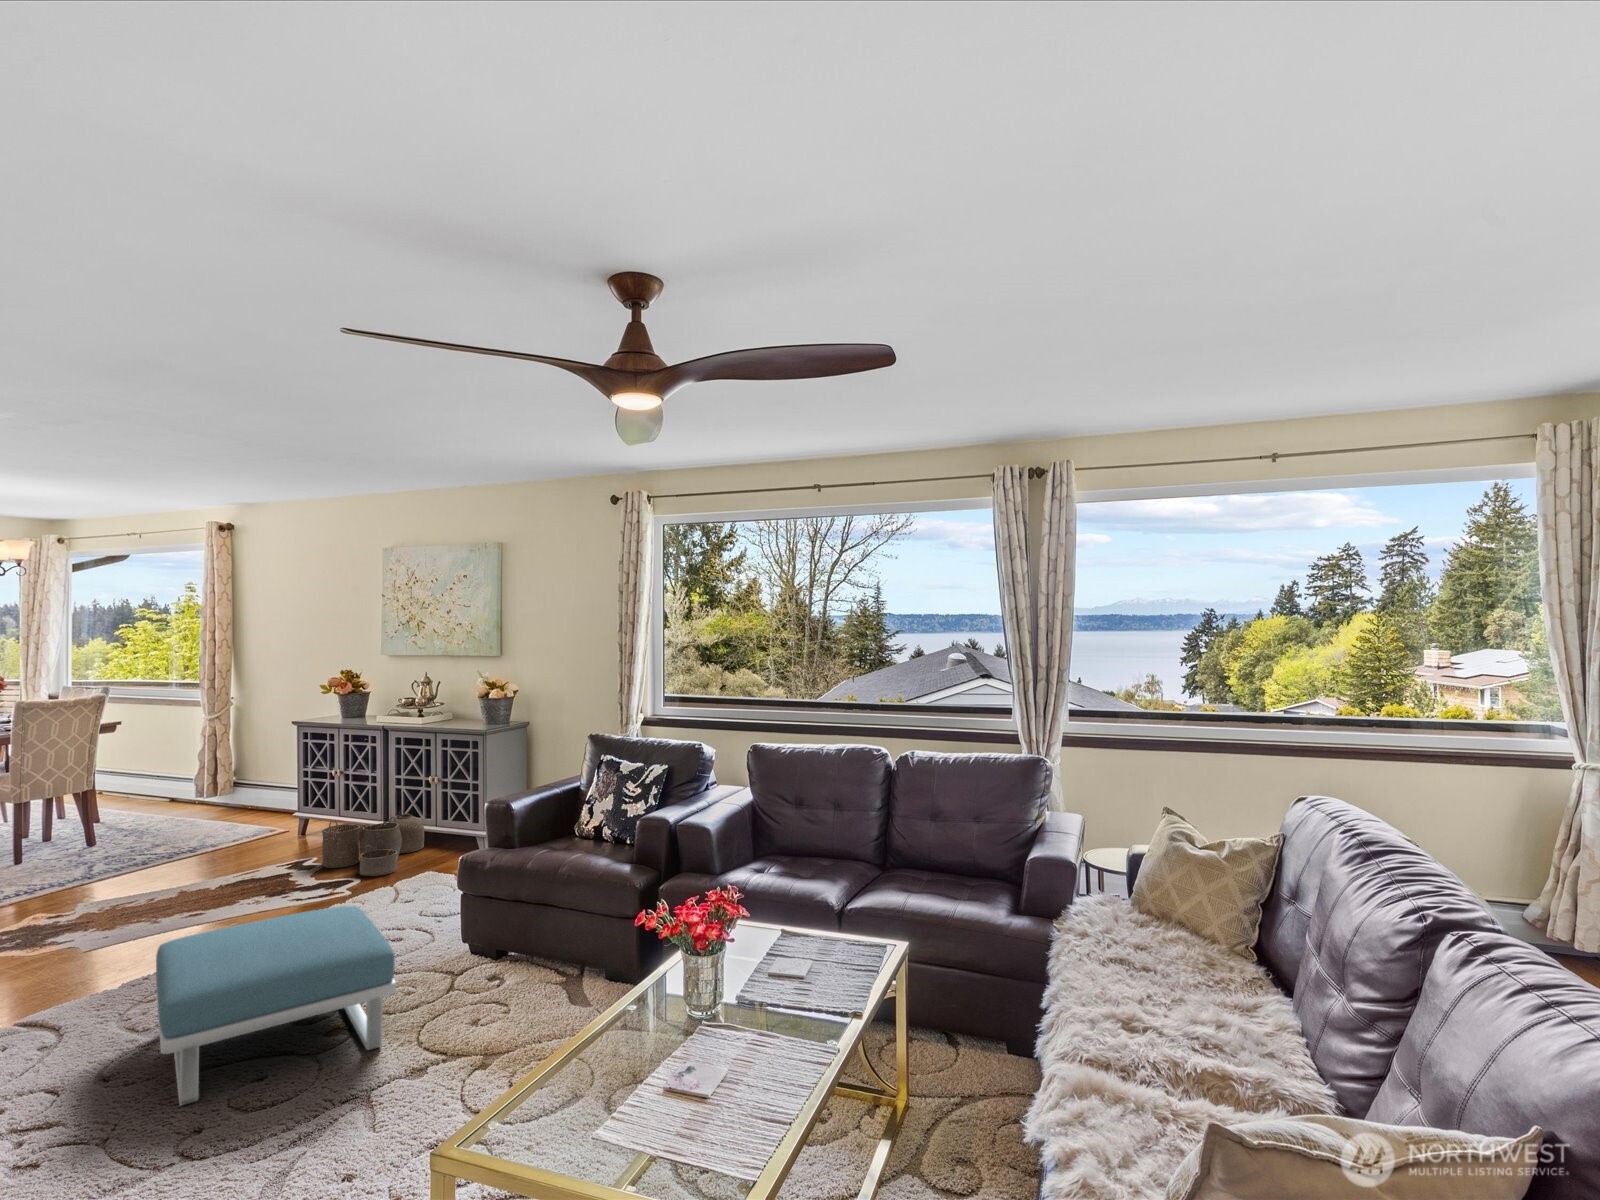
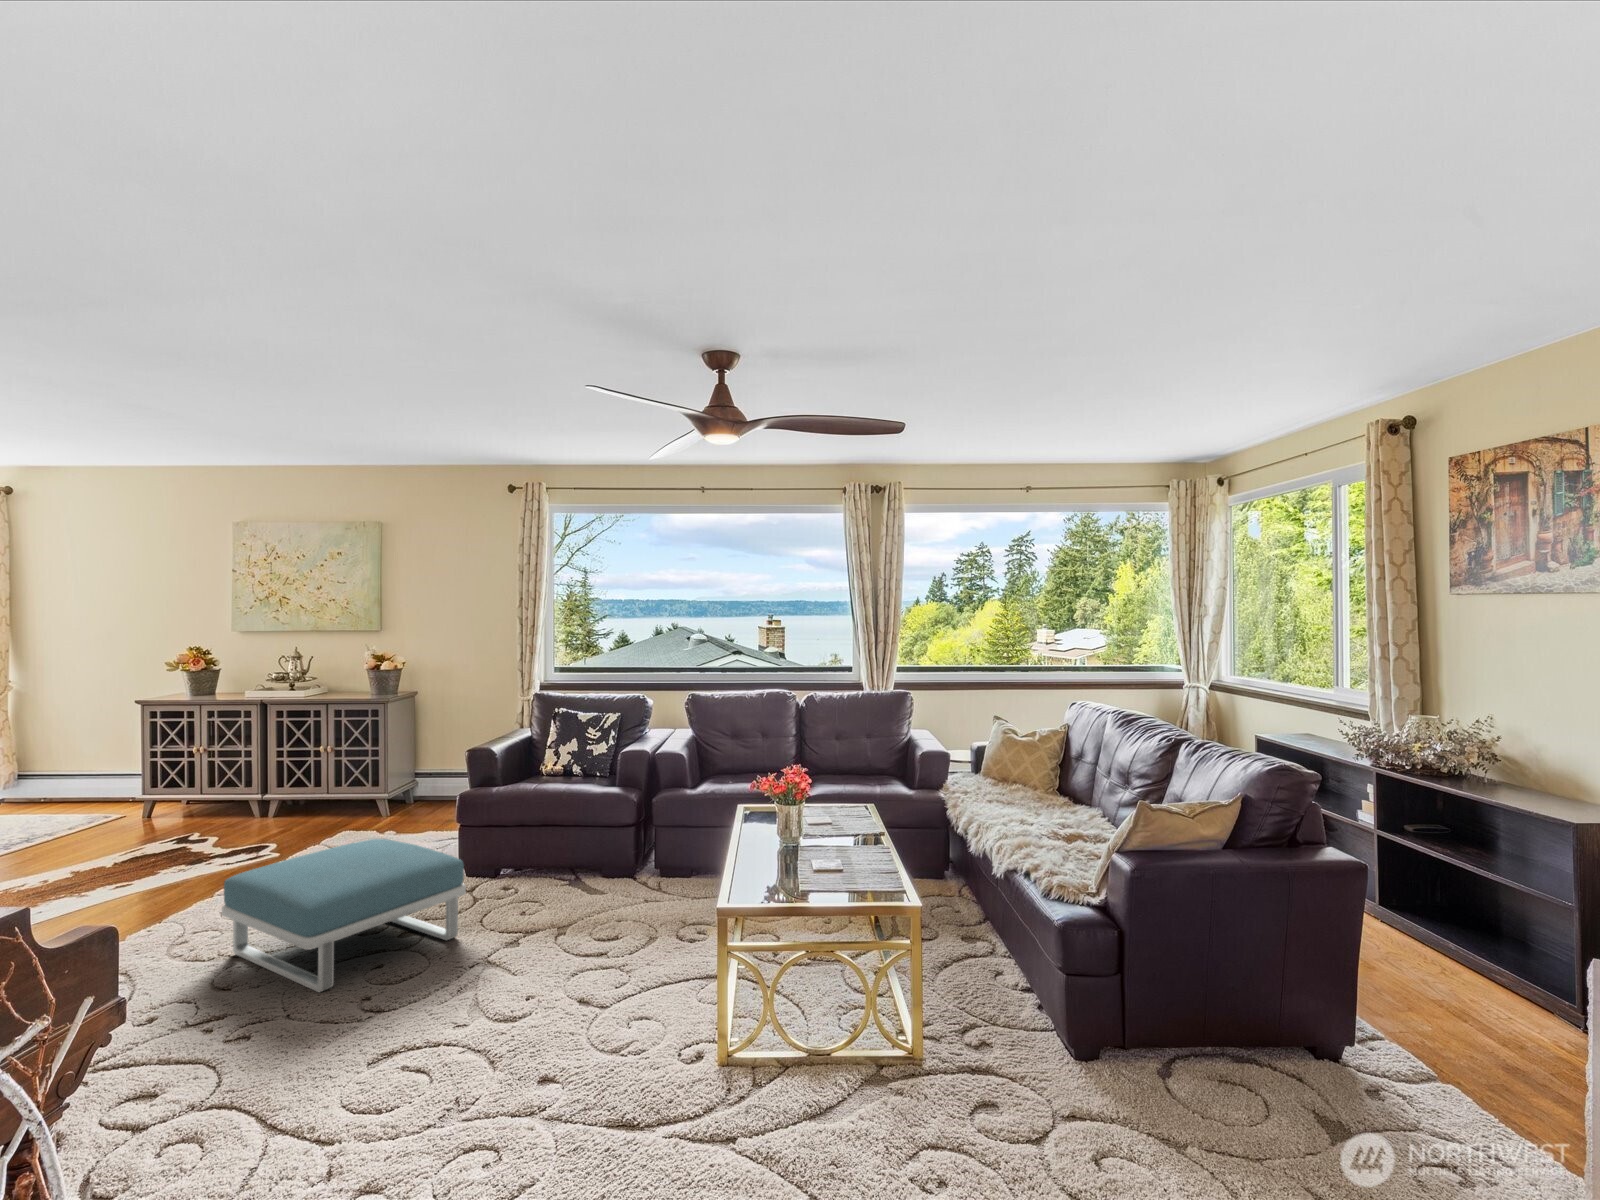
woven basket: present [322,811,424,876] -> none [221,780,318,838]

